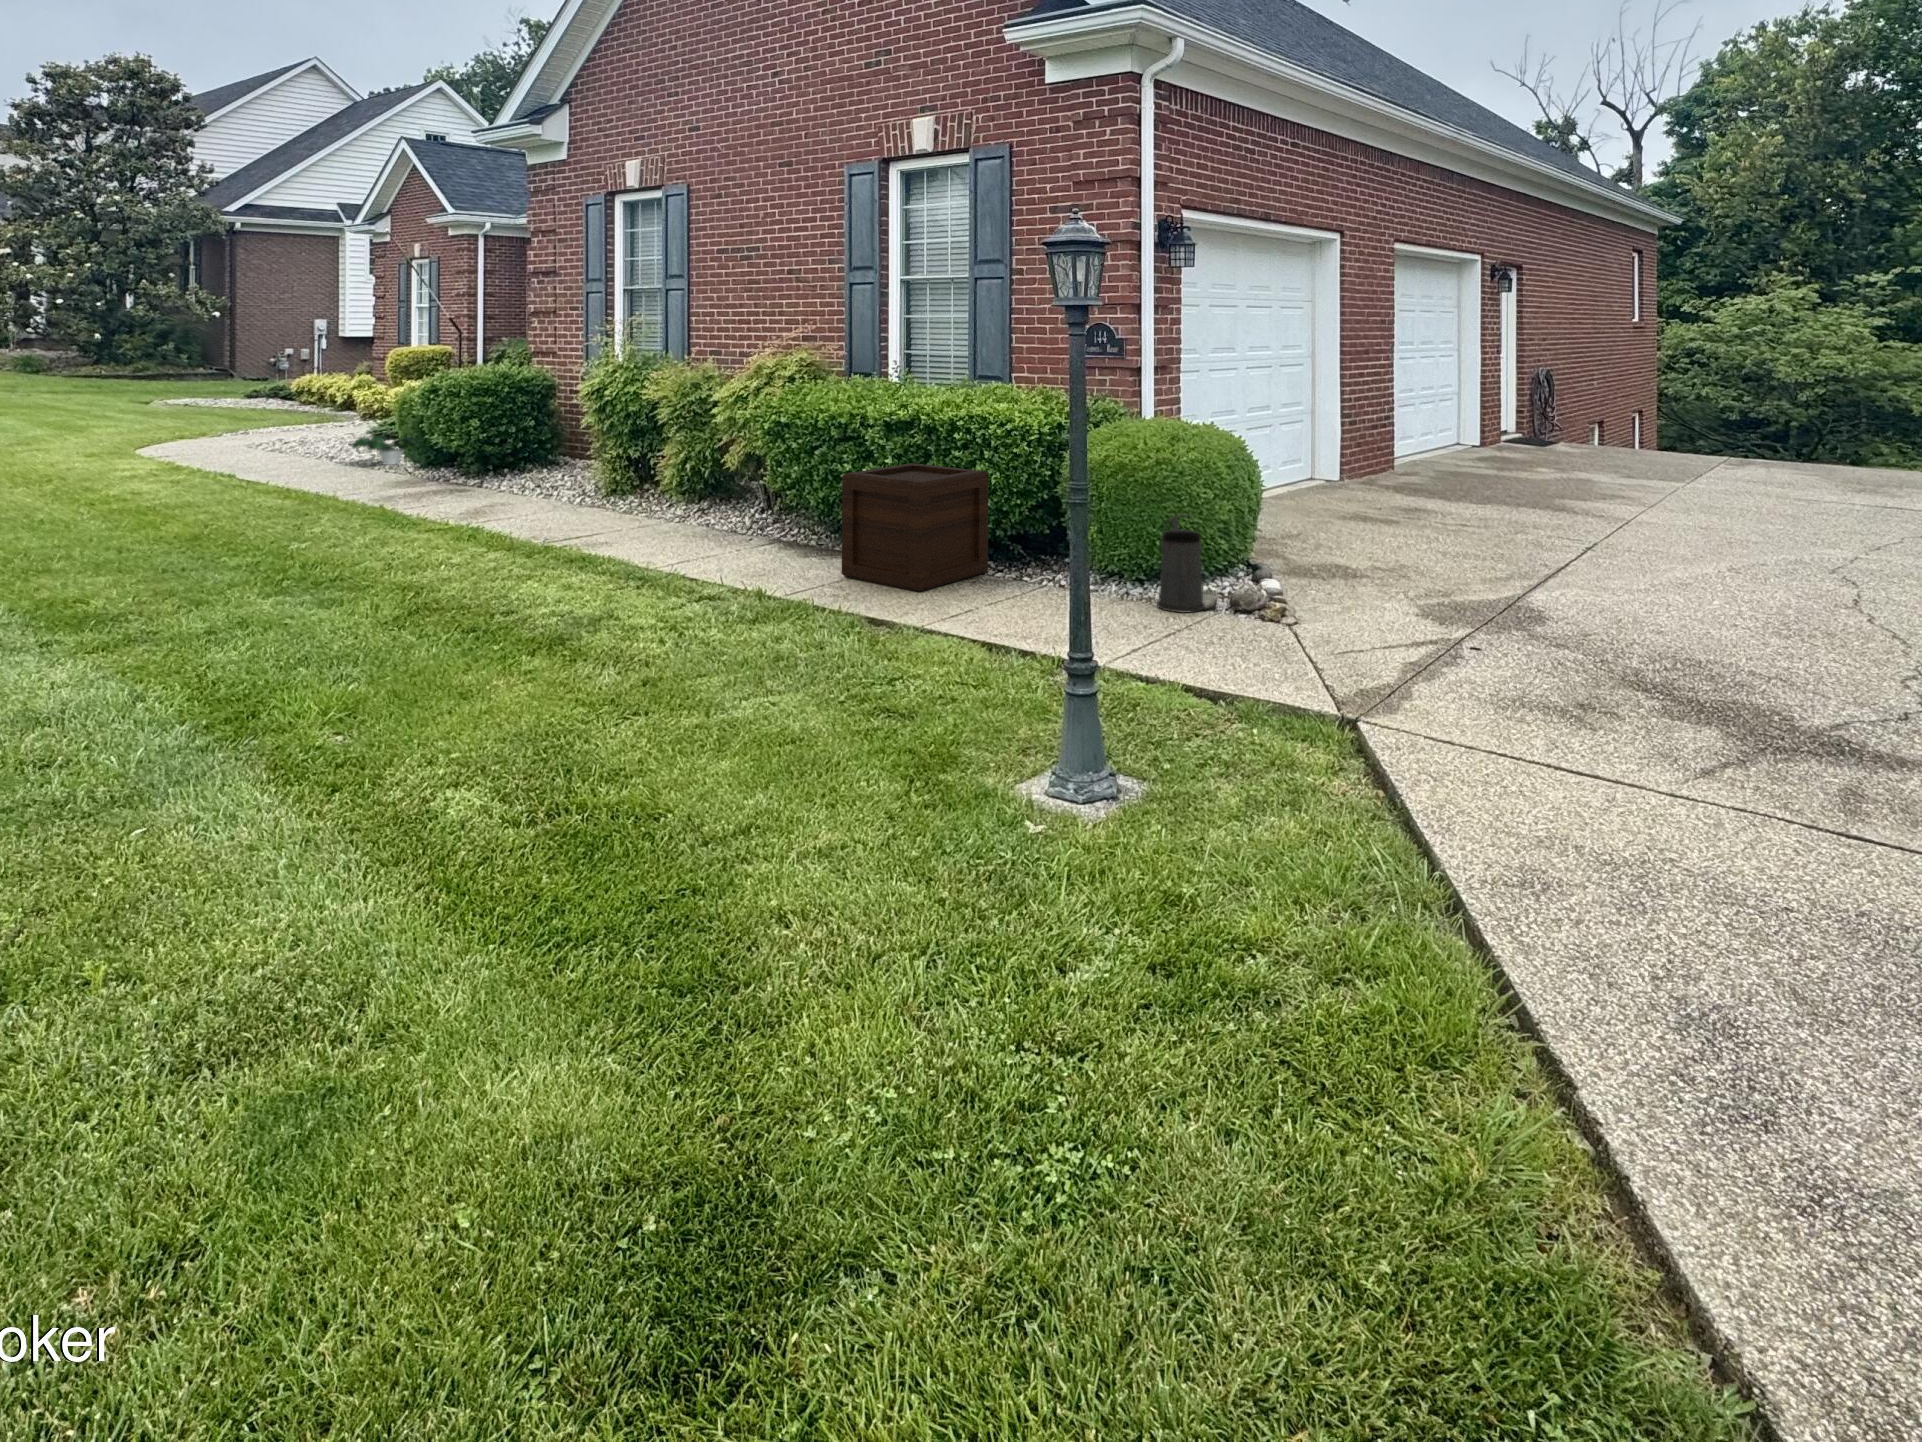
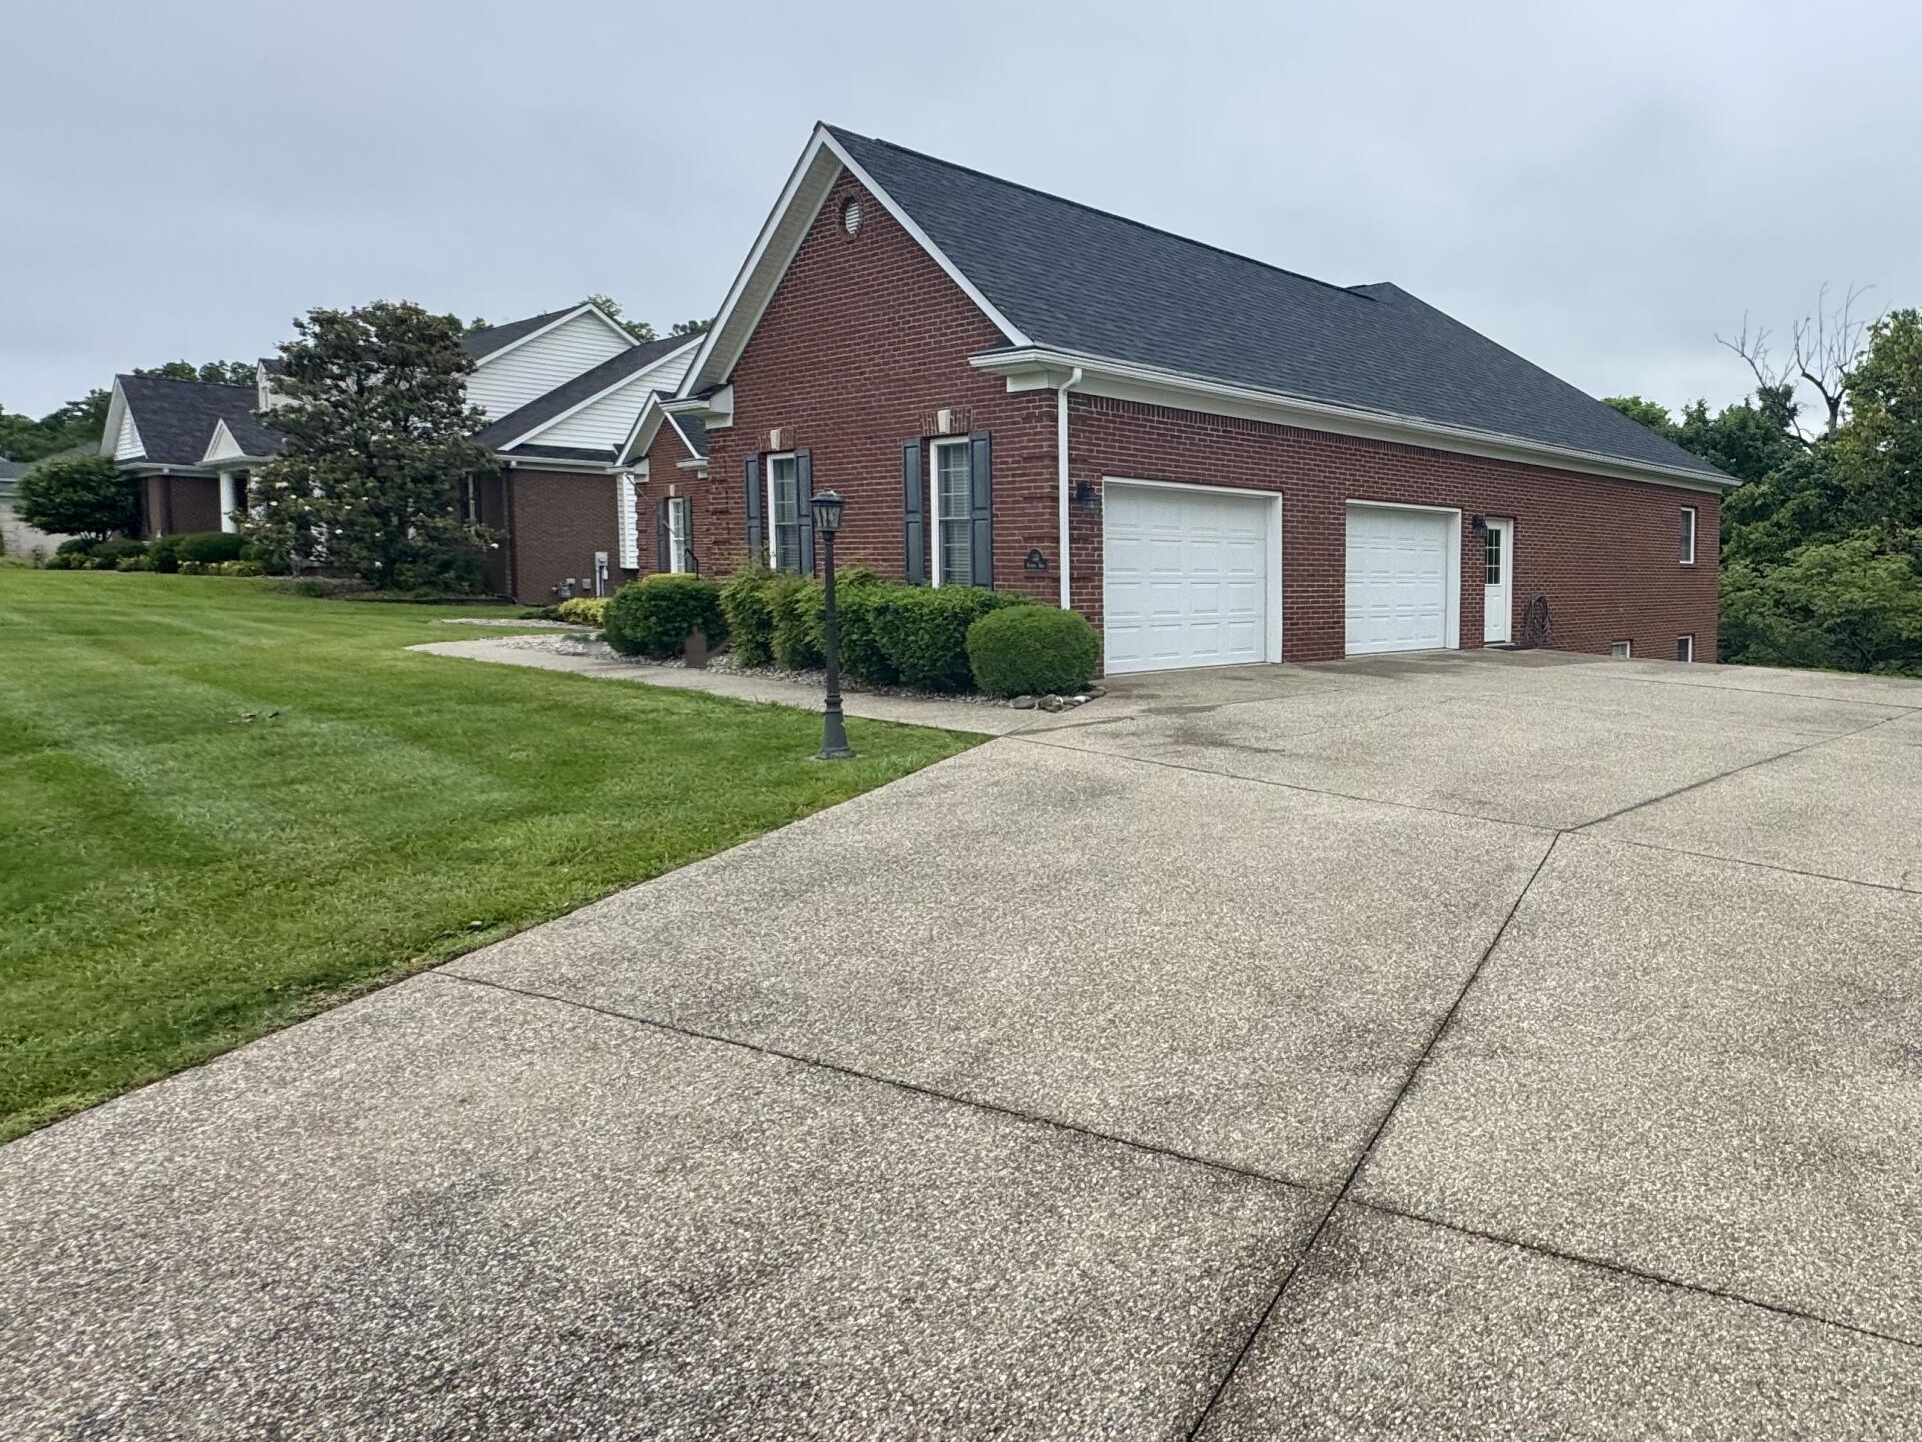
wooden crate: present [842,463,989,592] -> none [827,638,926,710]
watering can: present [1157,514,1205,613] -> present [684,627,735,668]

